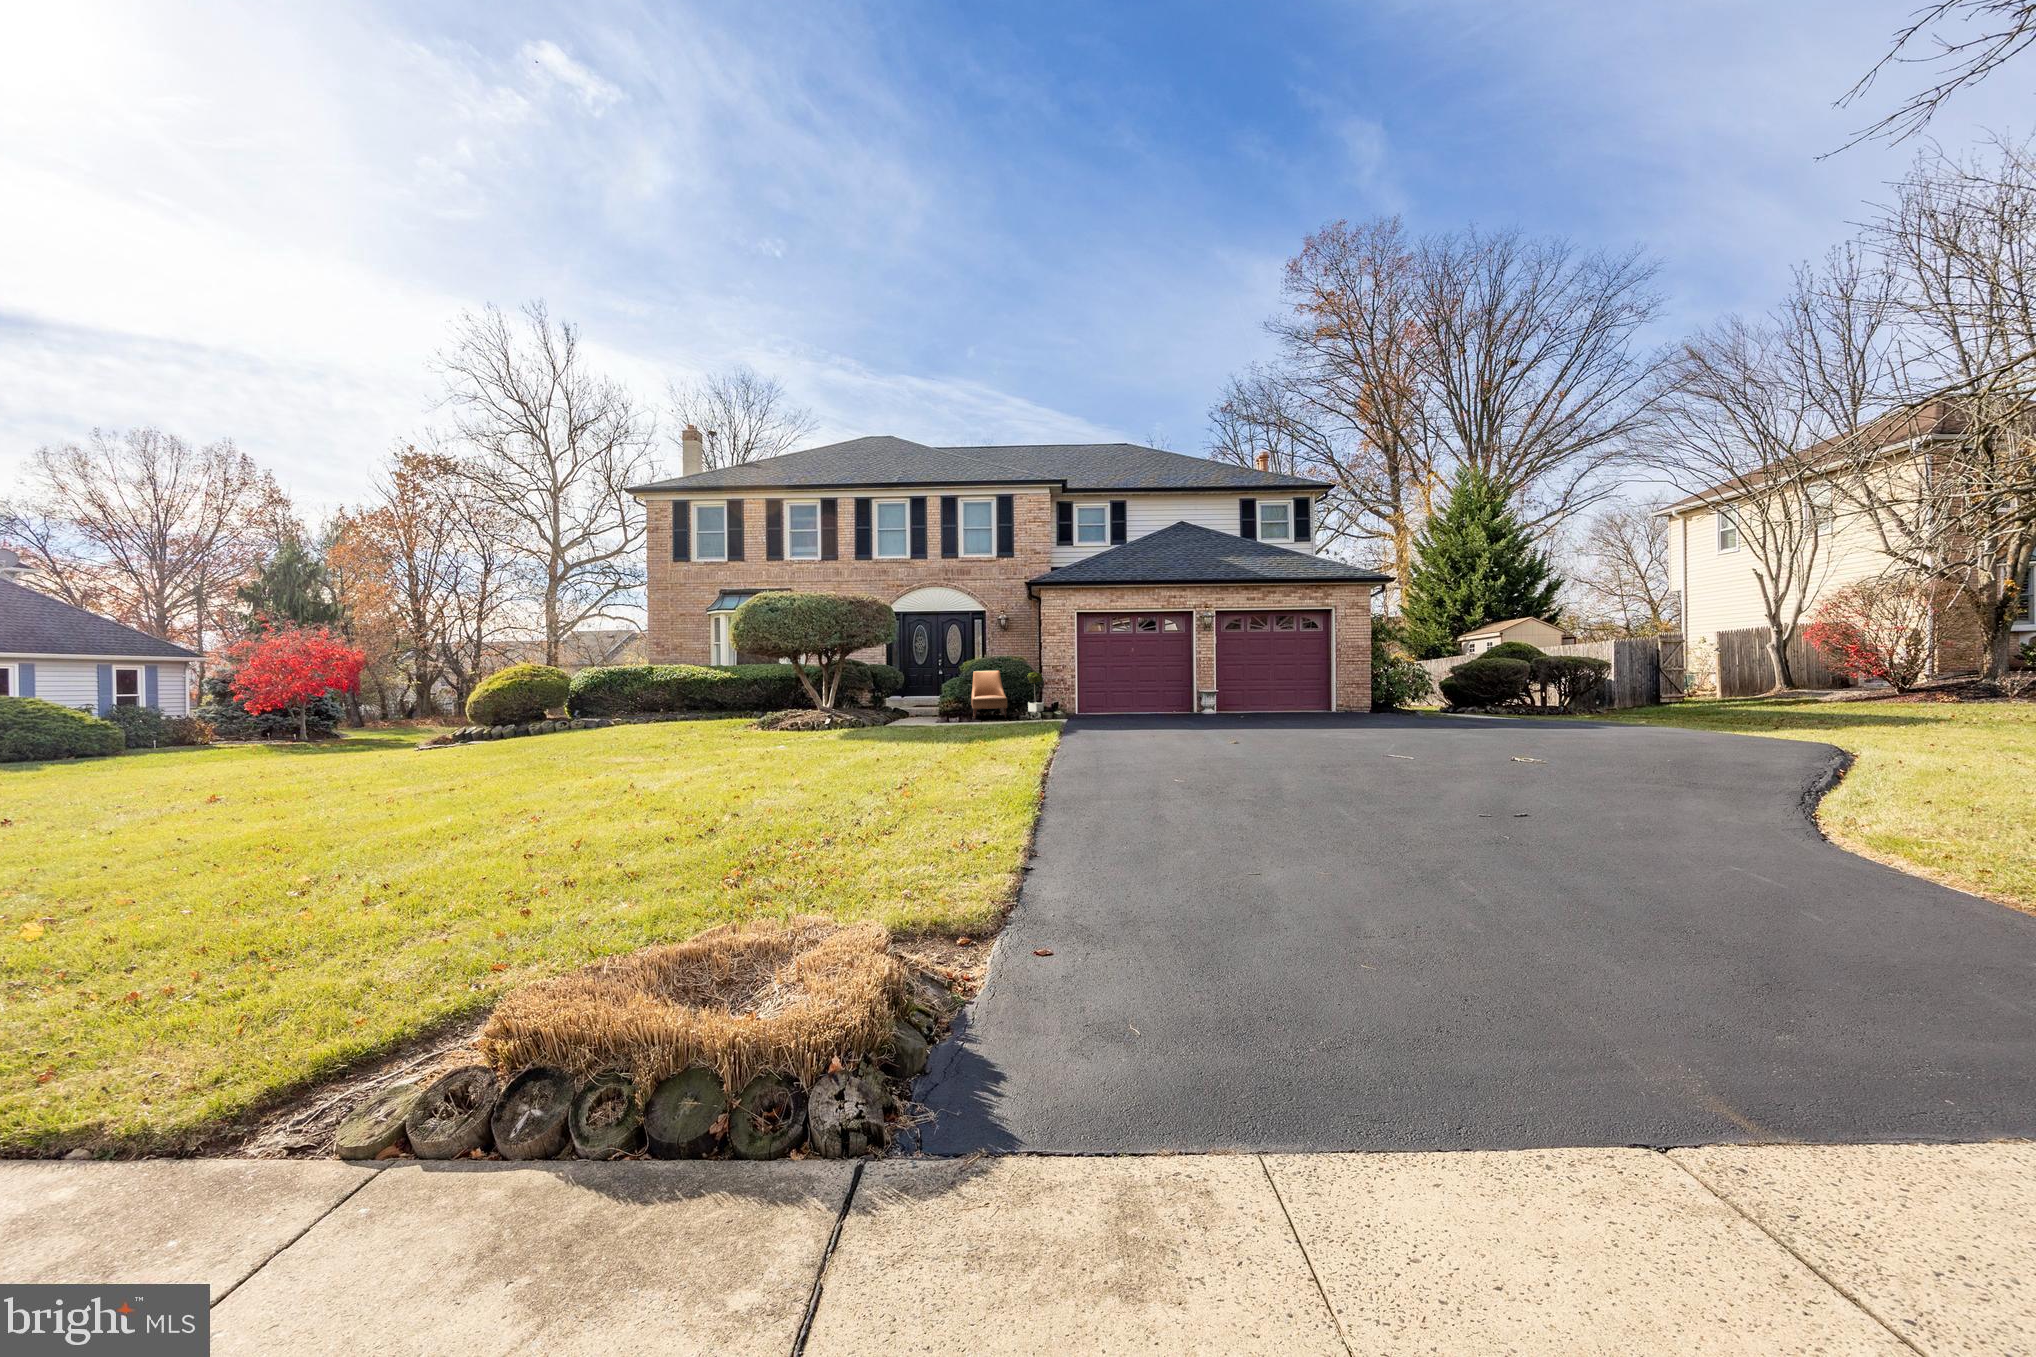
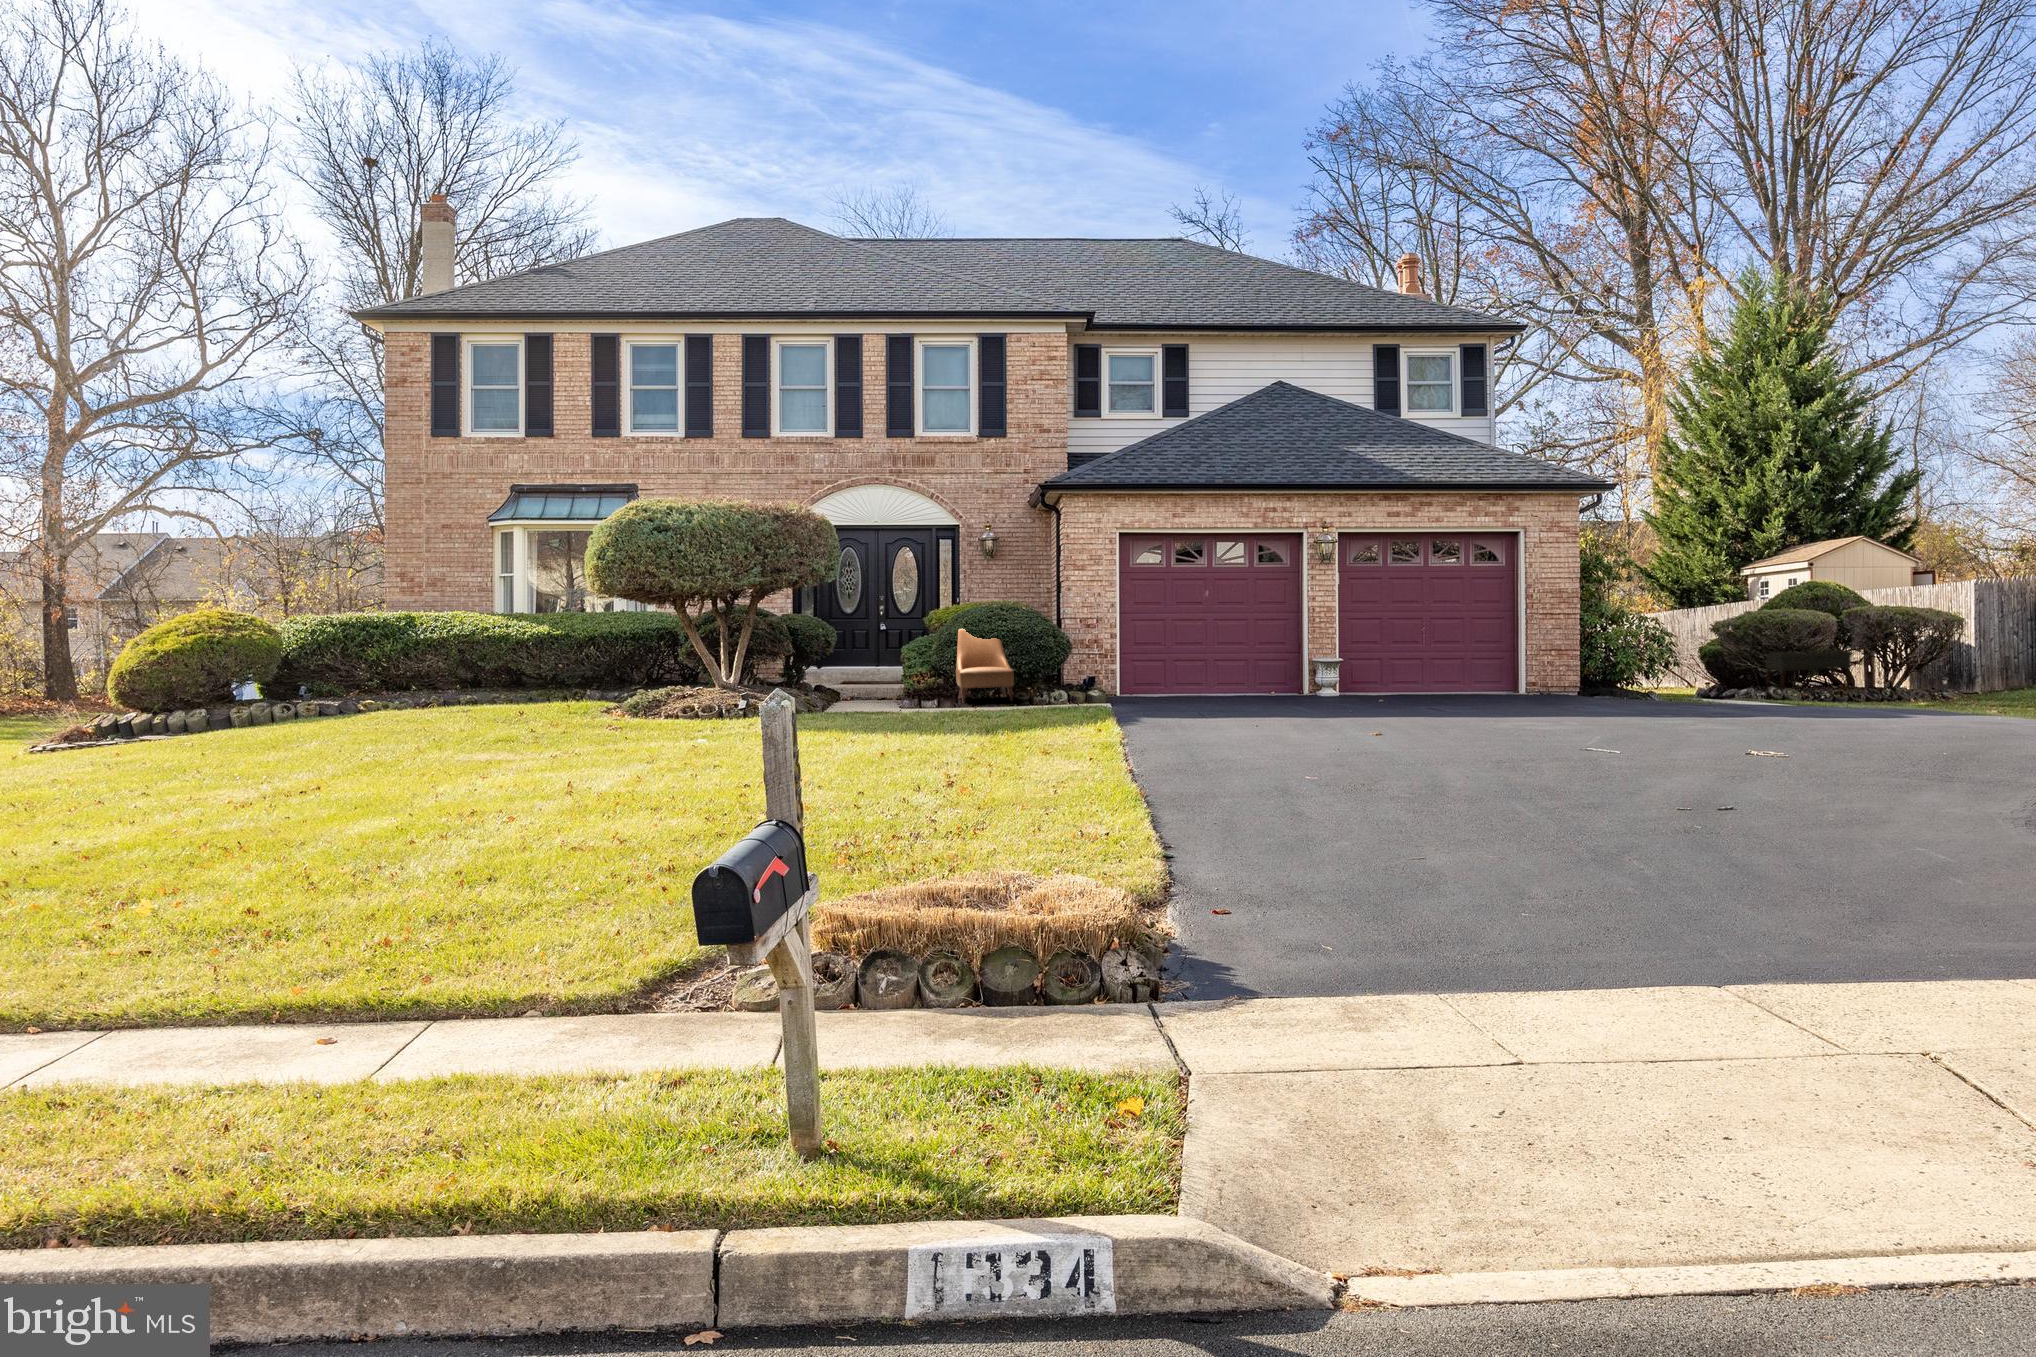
potted tree: present [1027,672,1044,712] -> none [1038,629,1067,693]
bench: none [1492,686,1551,710] -> present [1766,649,1852,687]

